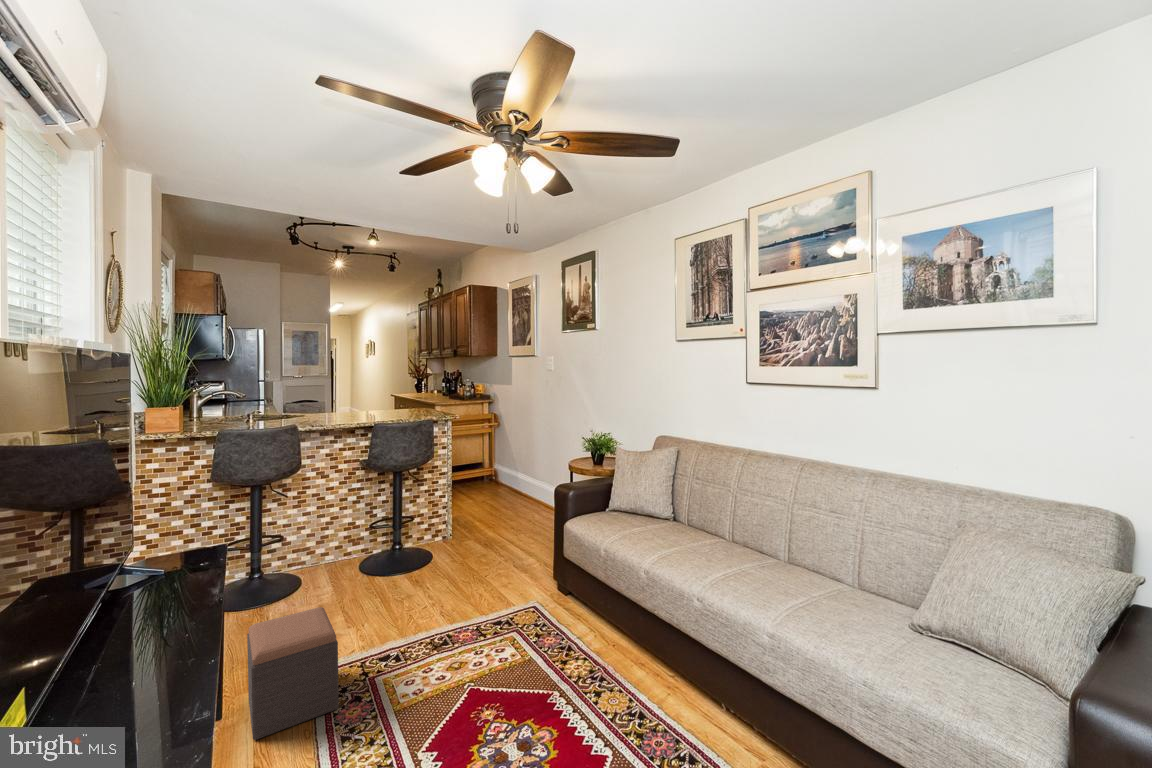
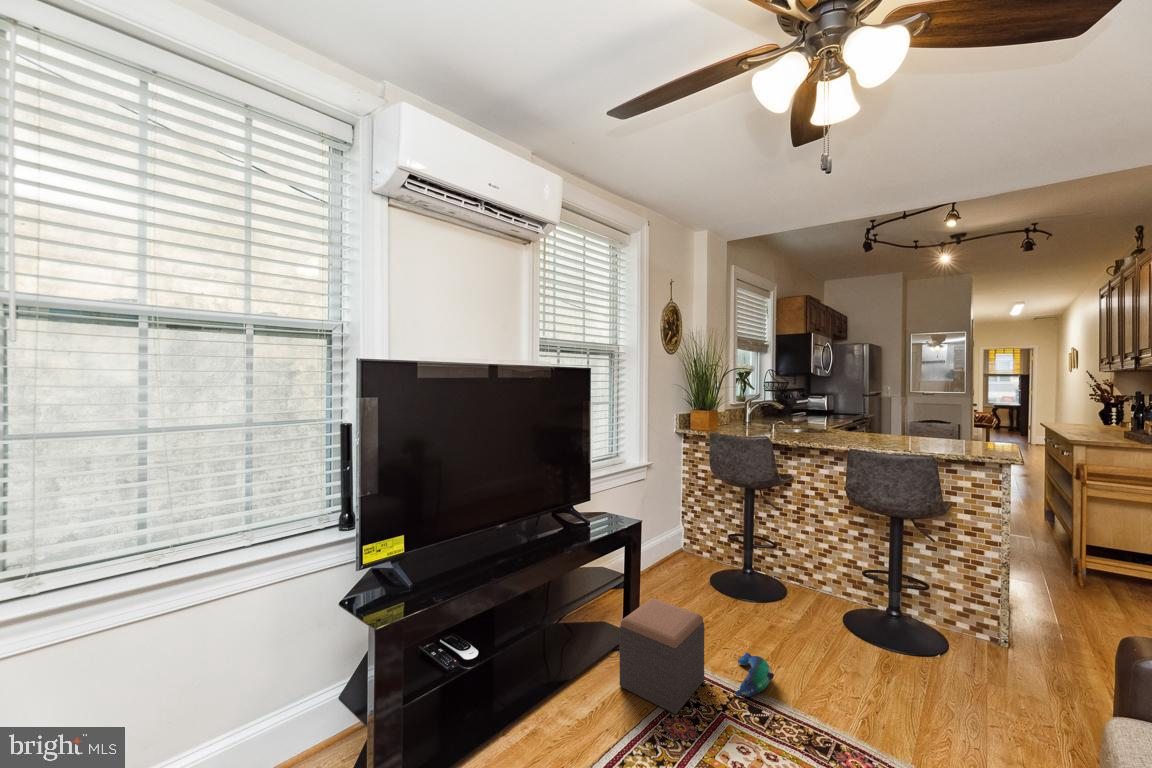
plush toy: none [333,621,382,661] -> present [736,653,774,697]

